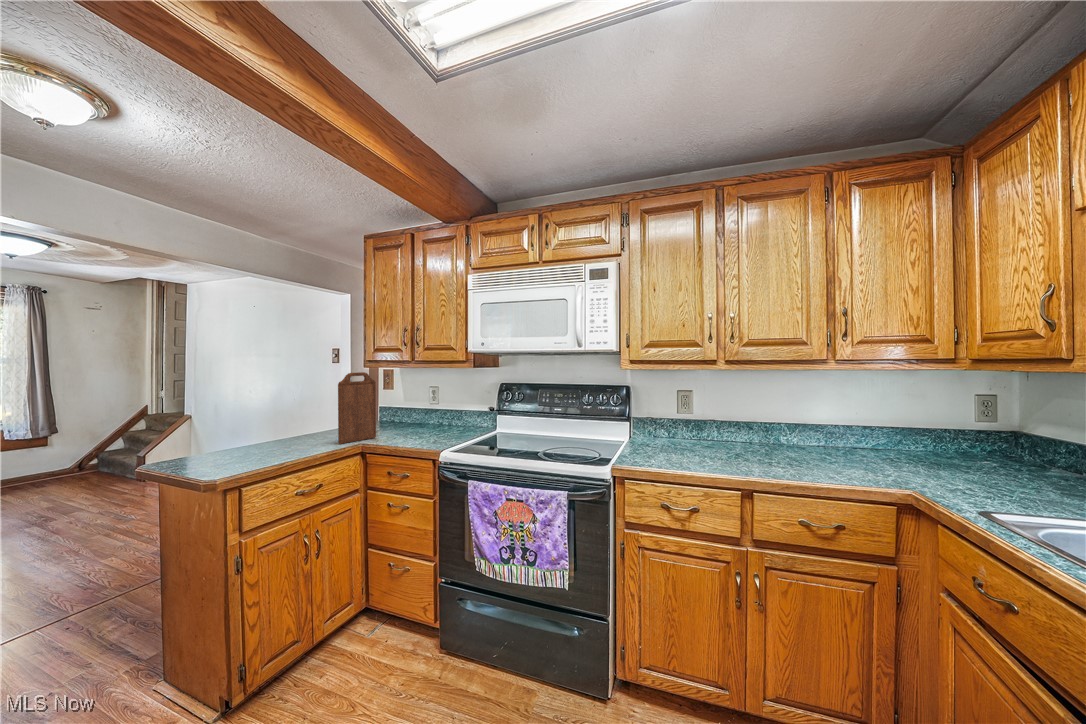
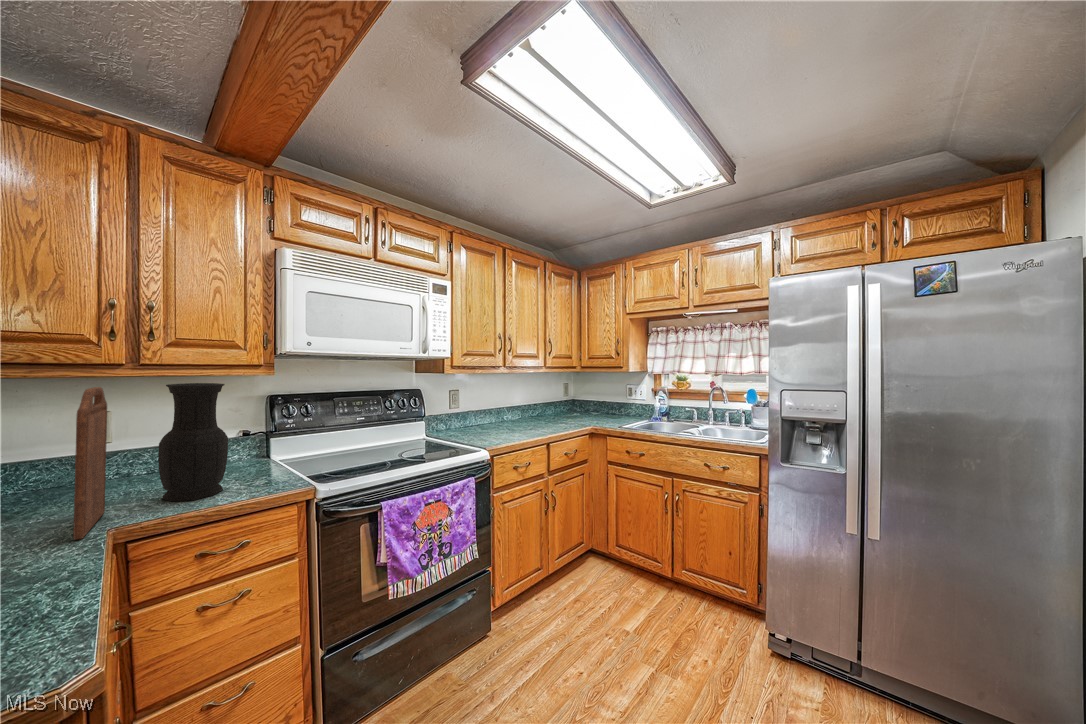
vase: none [394,372,425,442] -> present [158,383,228,501]

